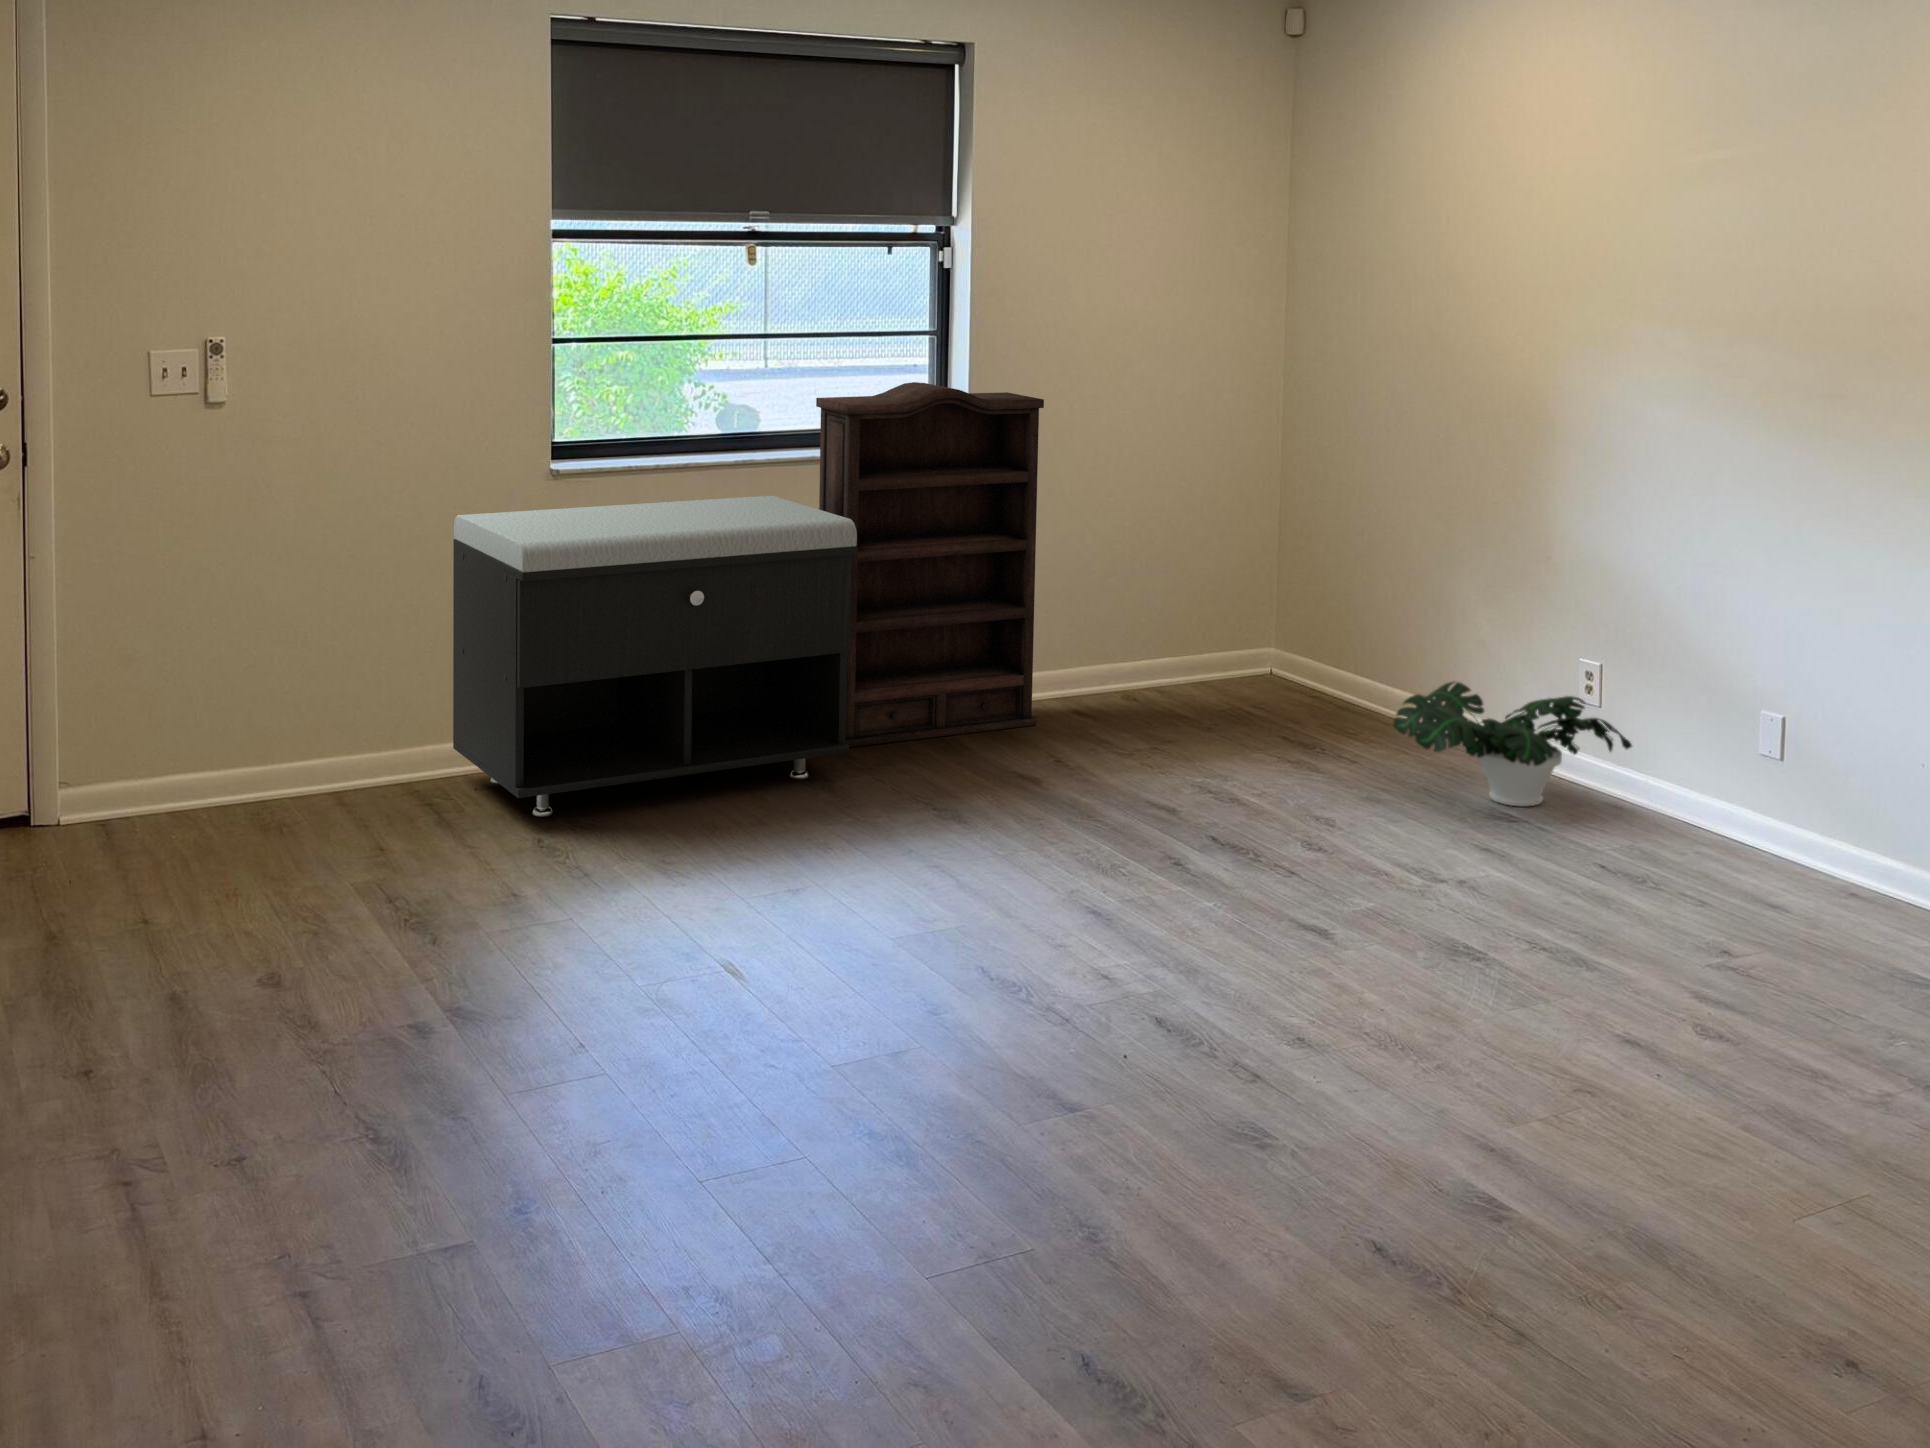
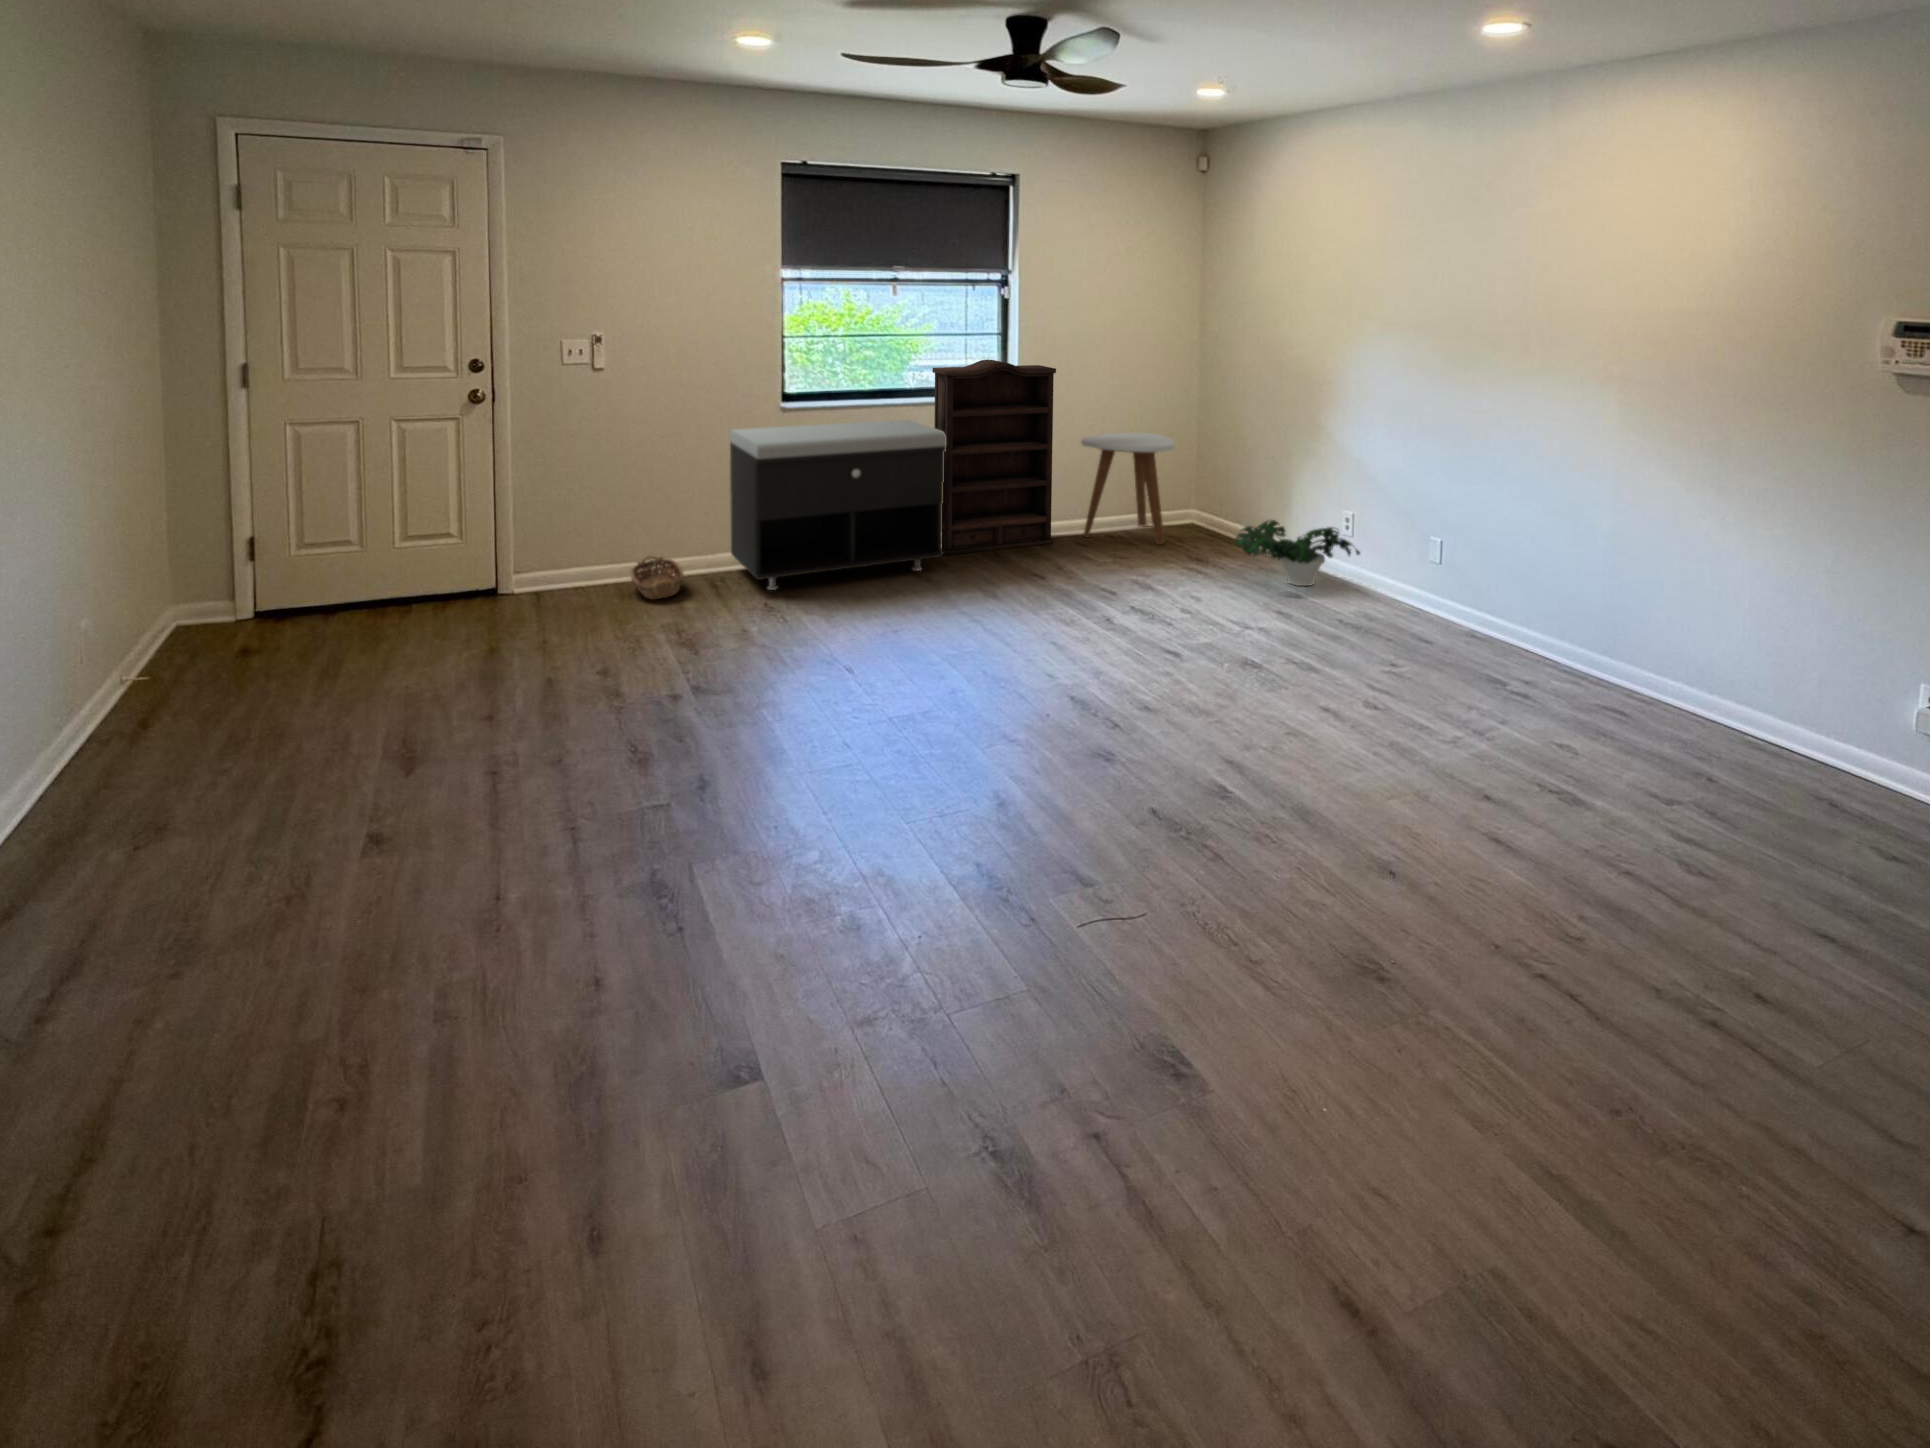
side table: none [1085,517,1261,728] -> present [1081,432,1175,545]
basket: none [252,752,404,844] -> present [630,556,684,599]

